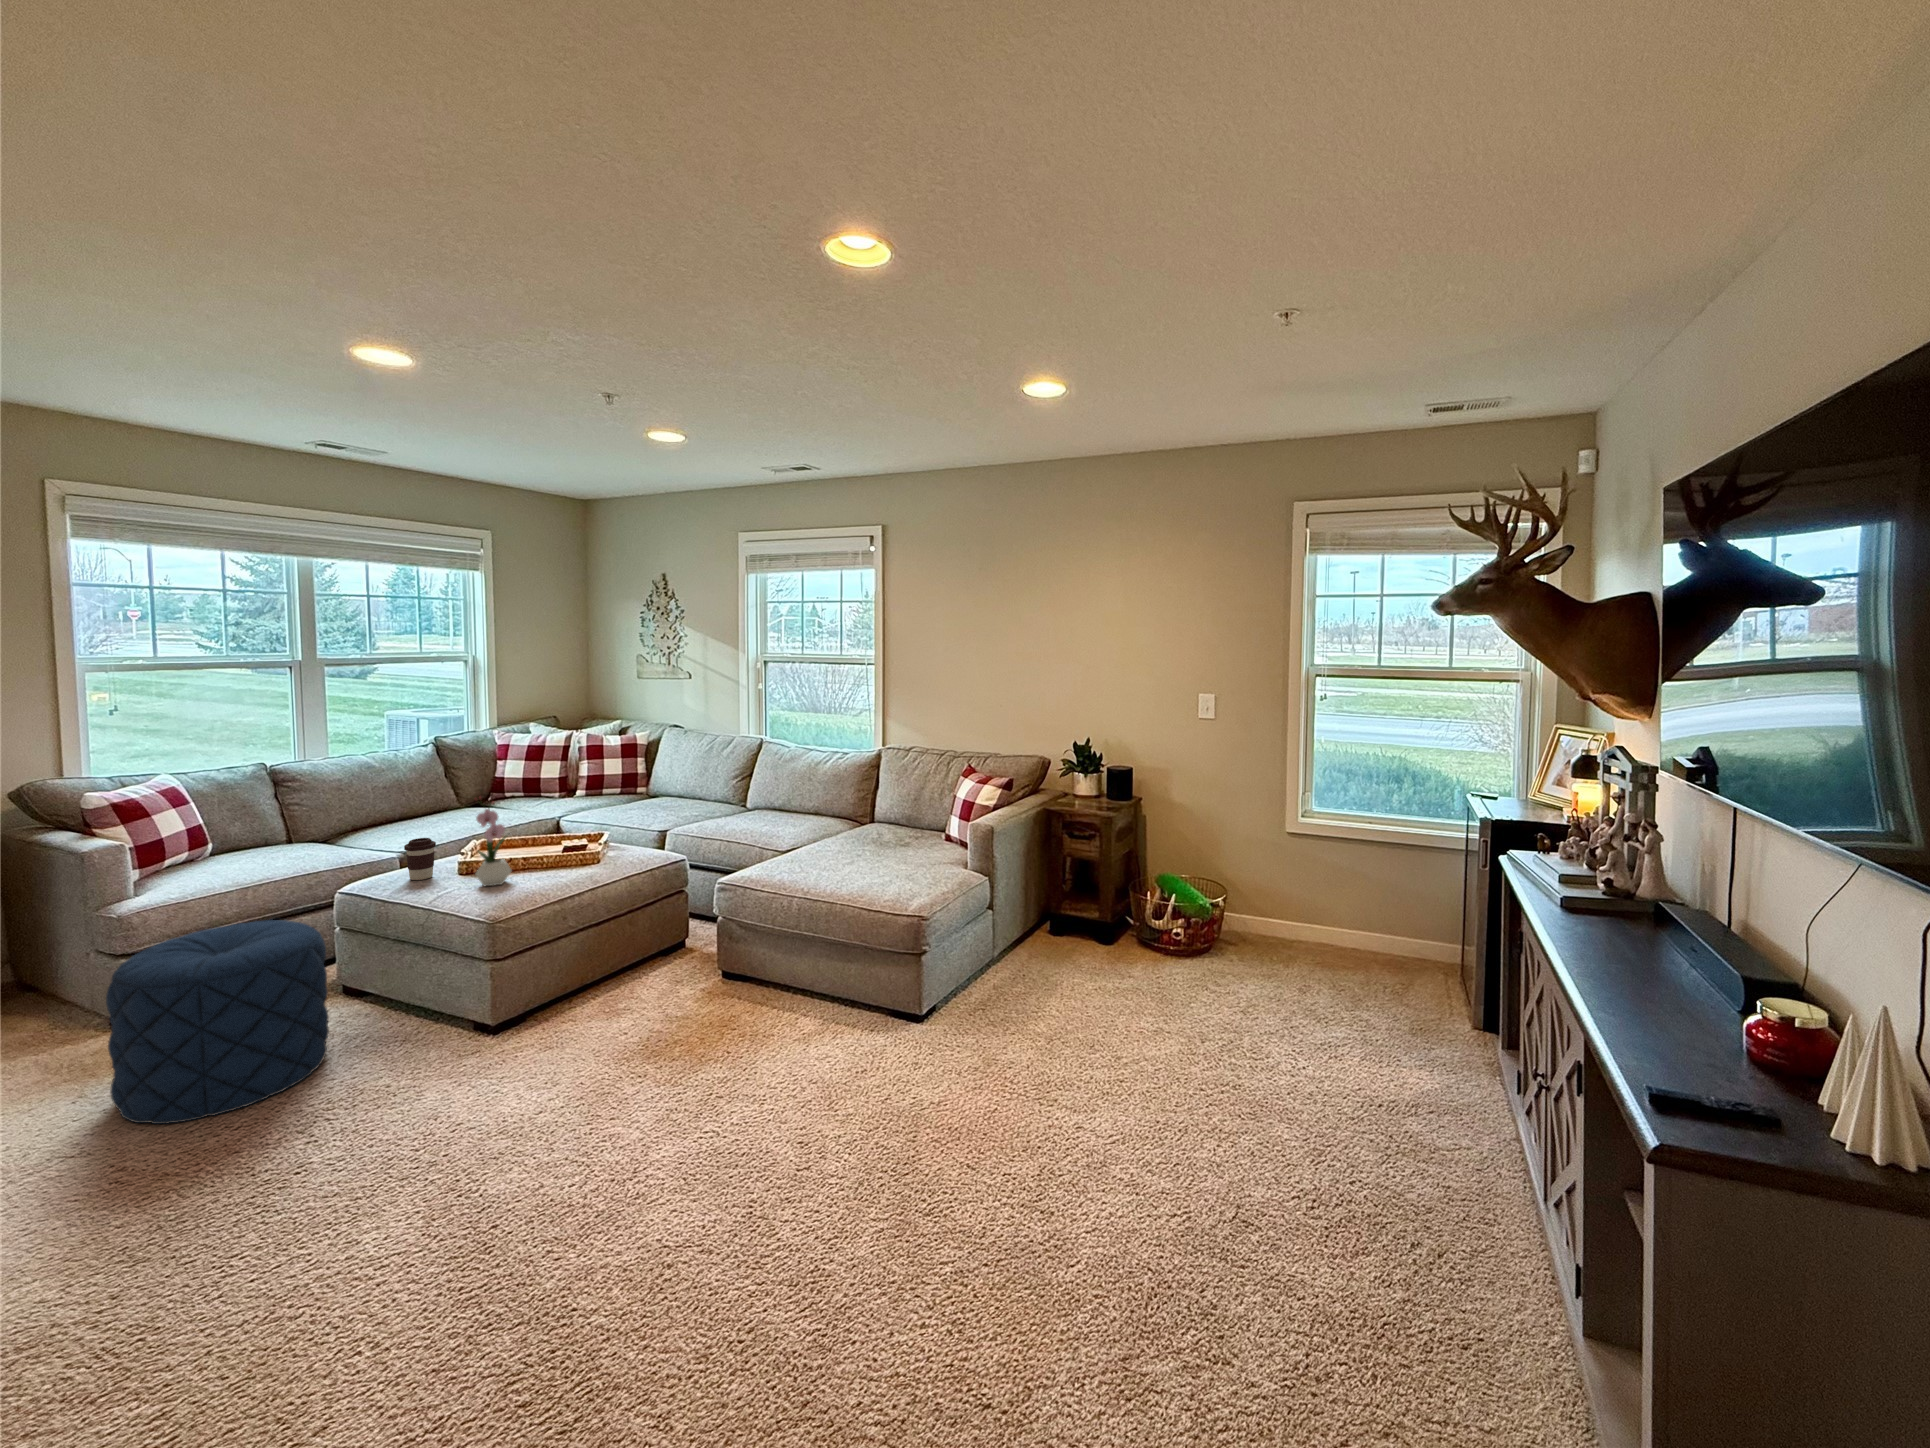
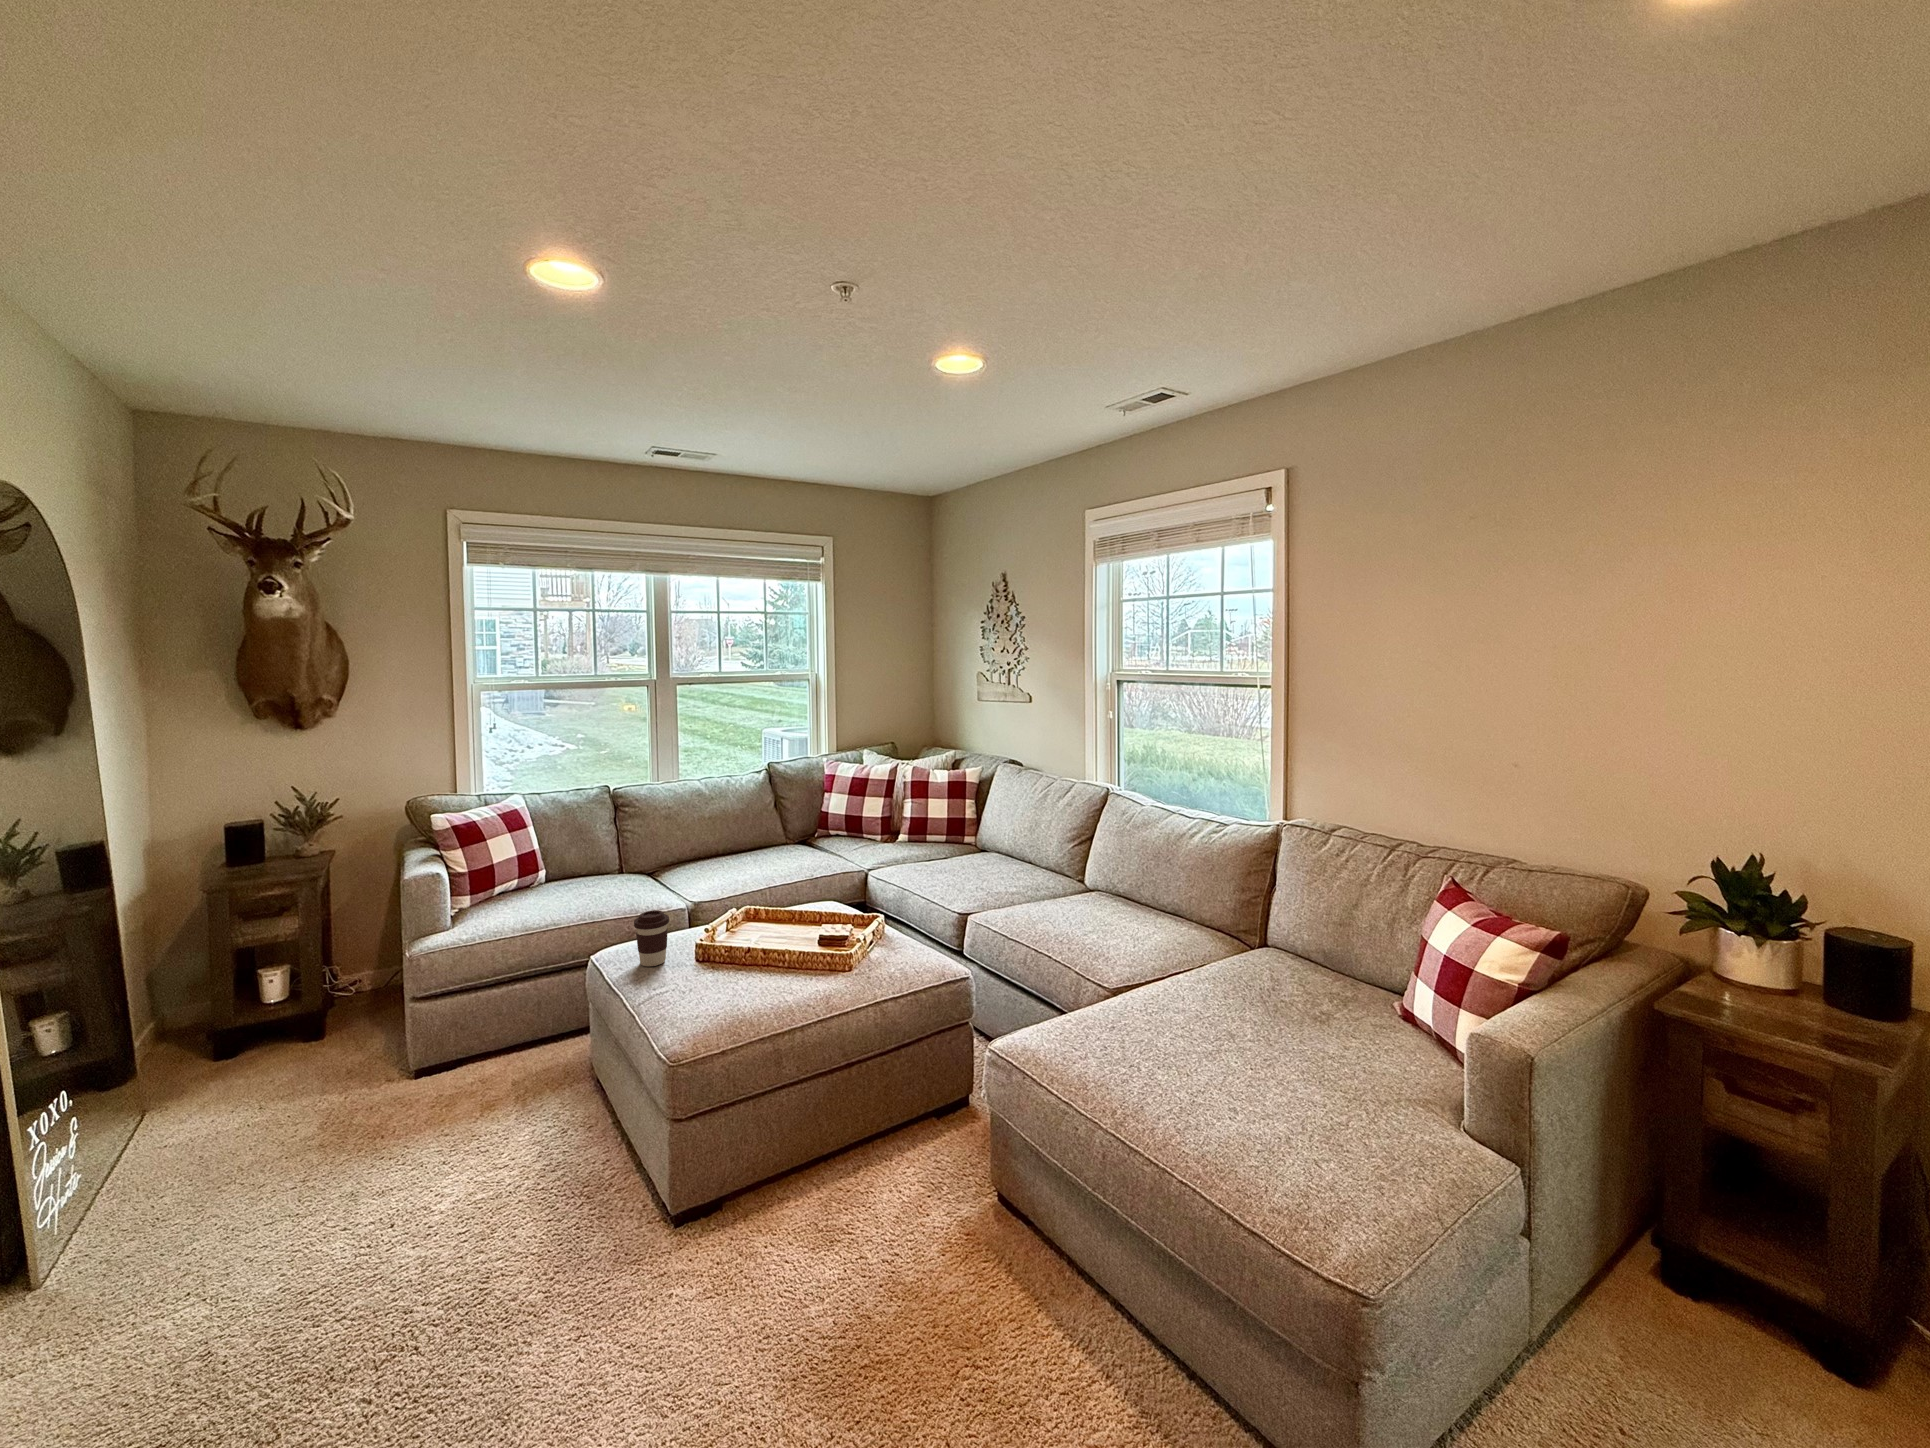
flower arrangement: present [476,799,512,887] -> none [683,872,735,997]
pouf: present [106,920,329,1124] -> none [263,1007,510,1292]

